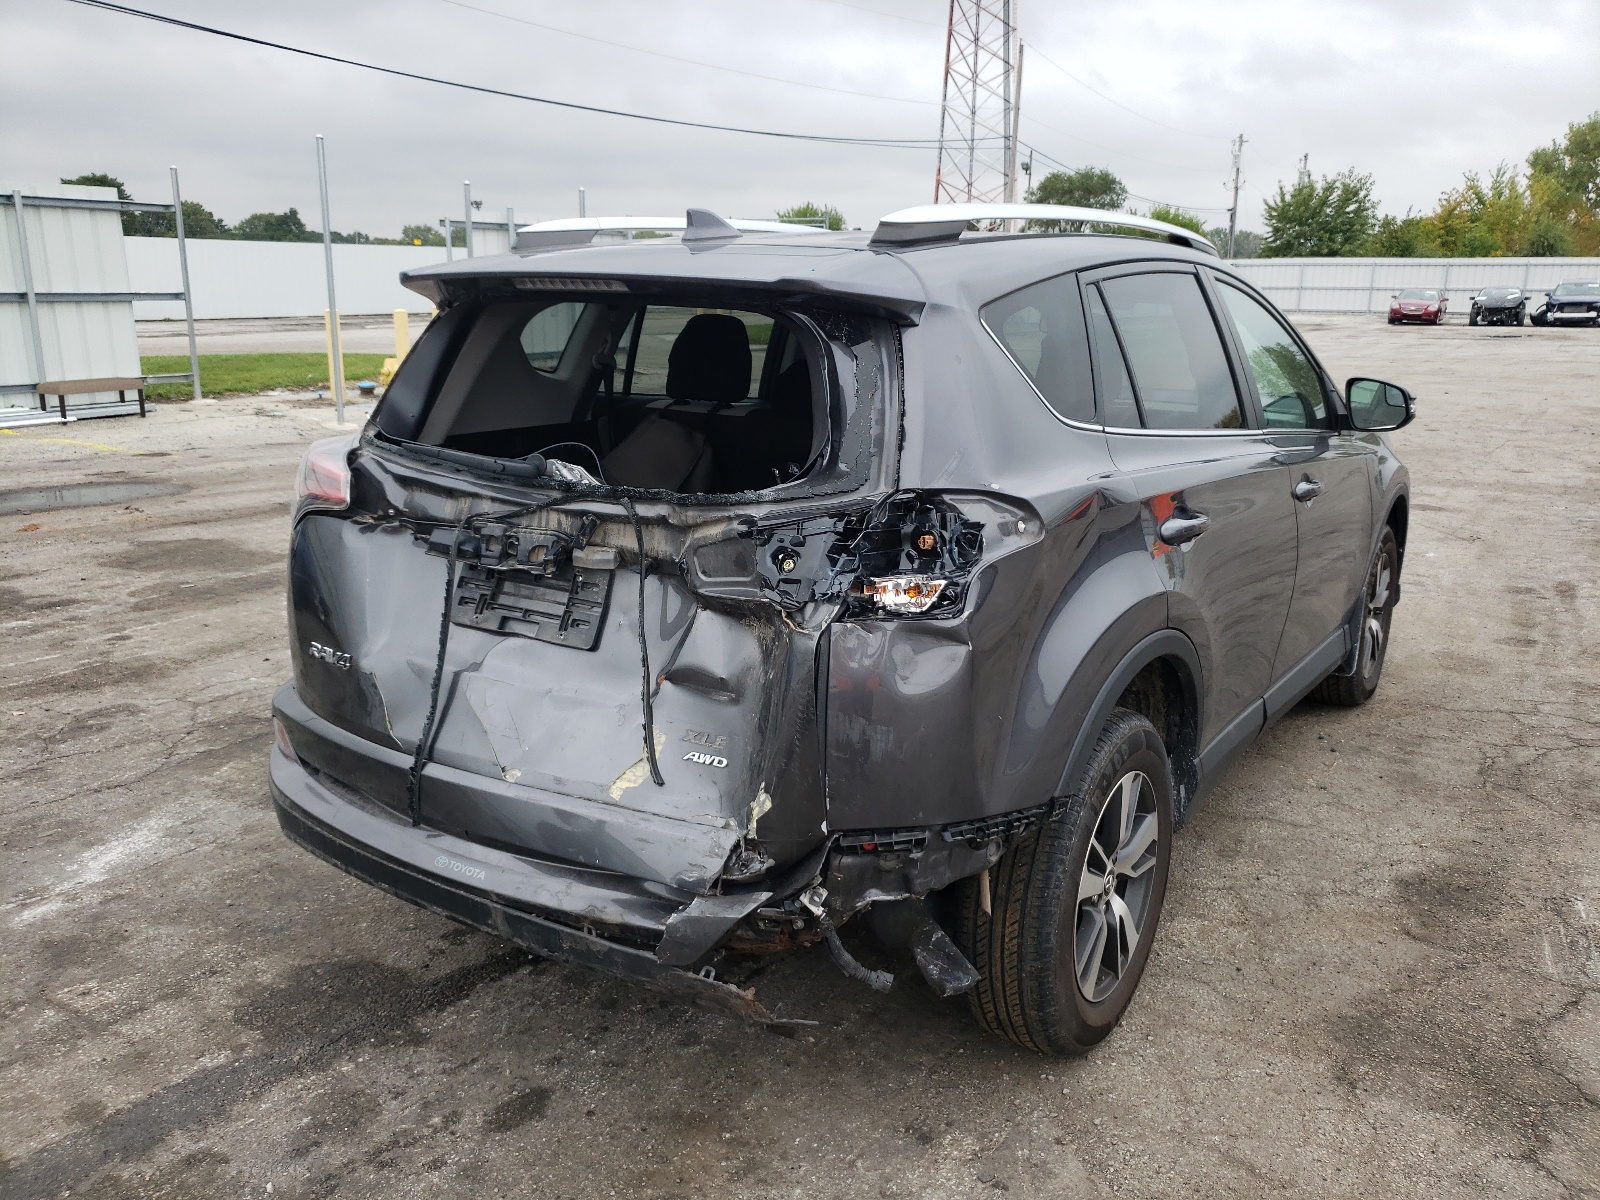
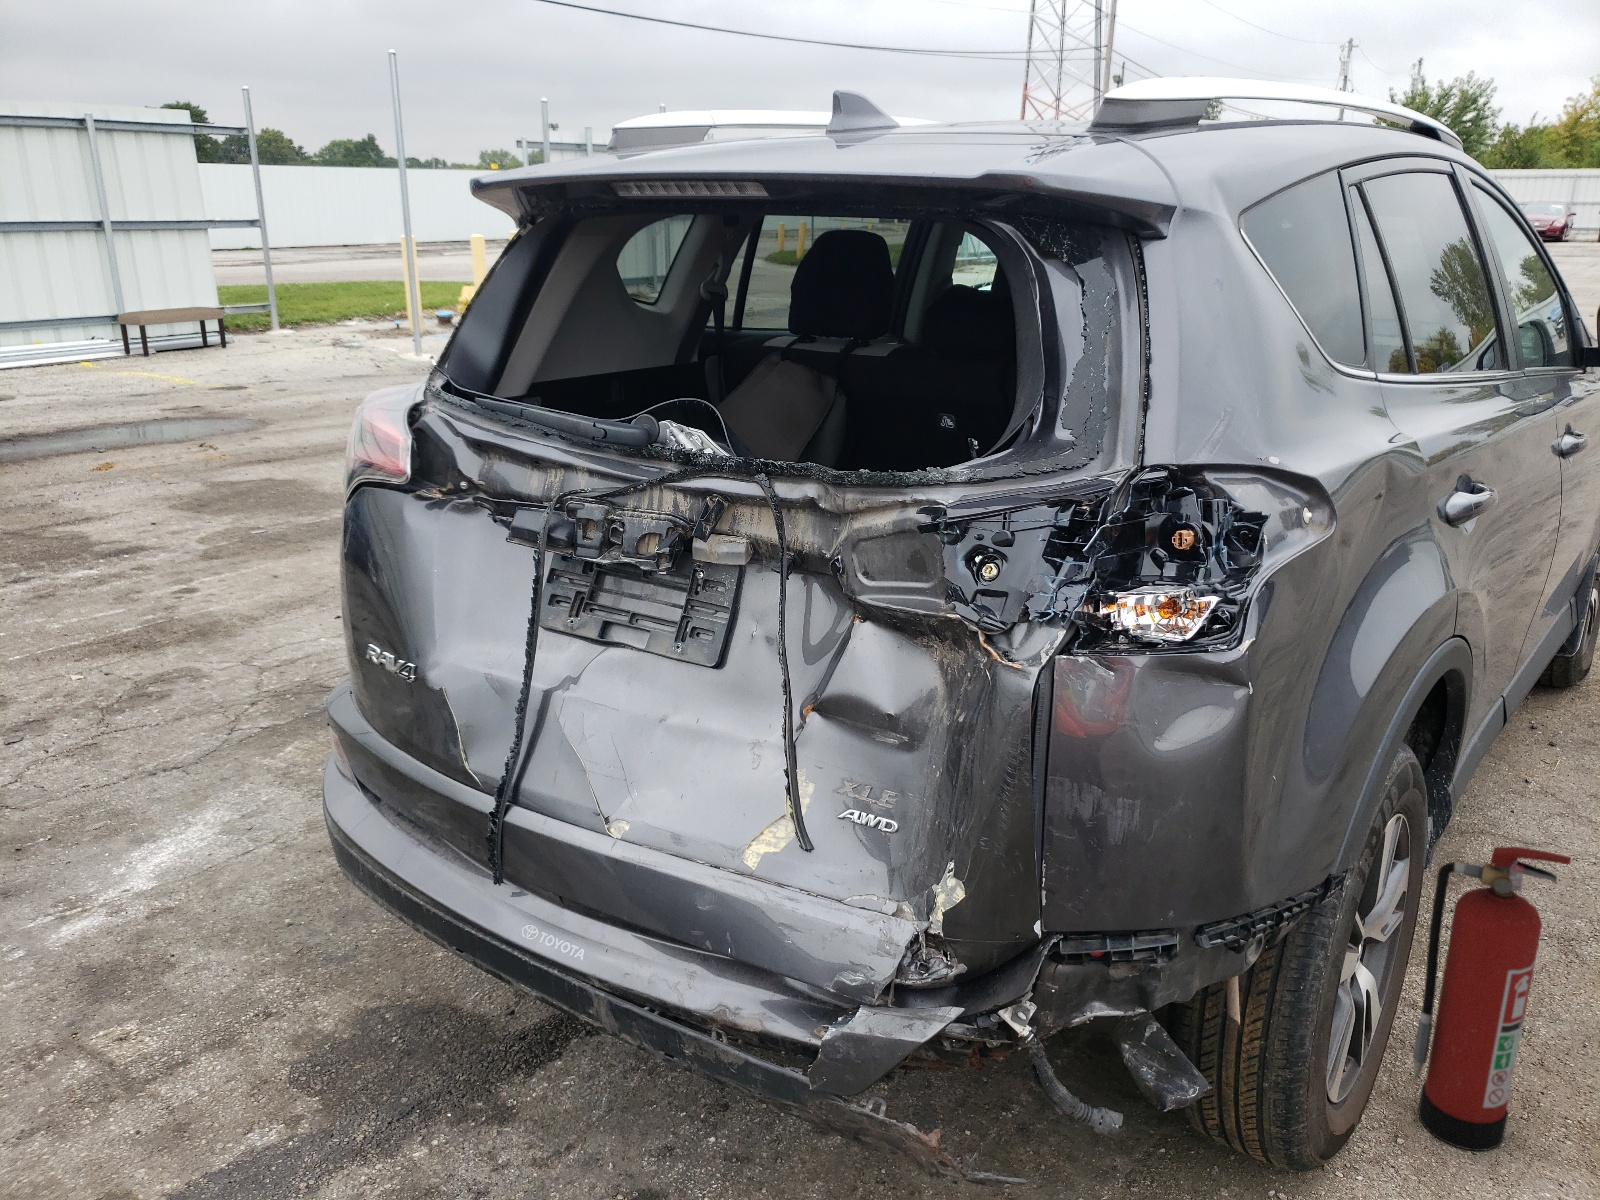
fire extinguisher: none [1160,795,1264,1044] -> present [1413,847,1571,1151]

